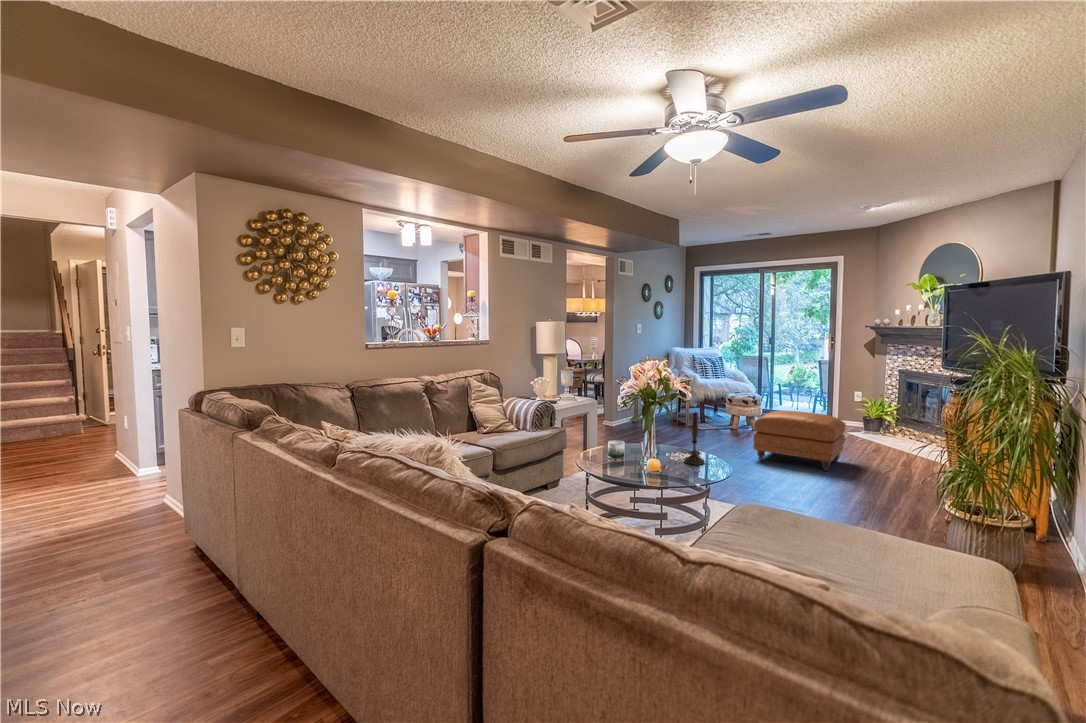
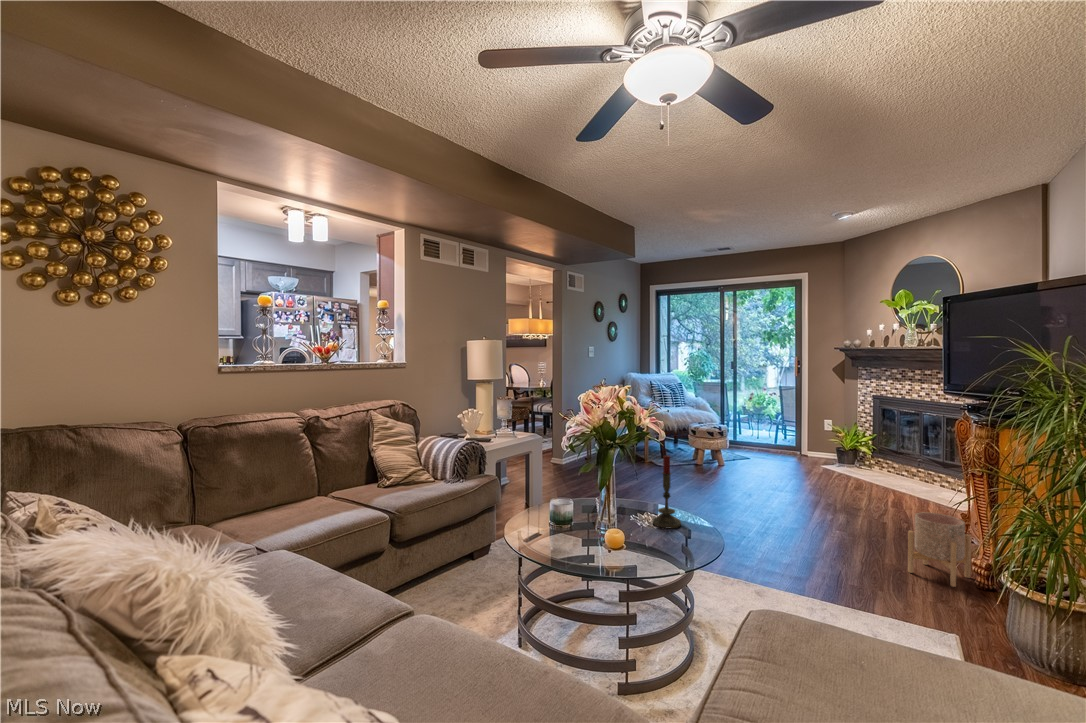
ottoman: present [753,411,846,471] -> none [726,445,830,518]
planter: none [891,463,944,519] -> present [908,512,971,587]

